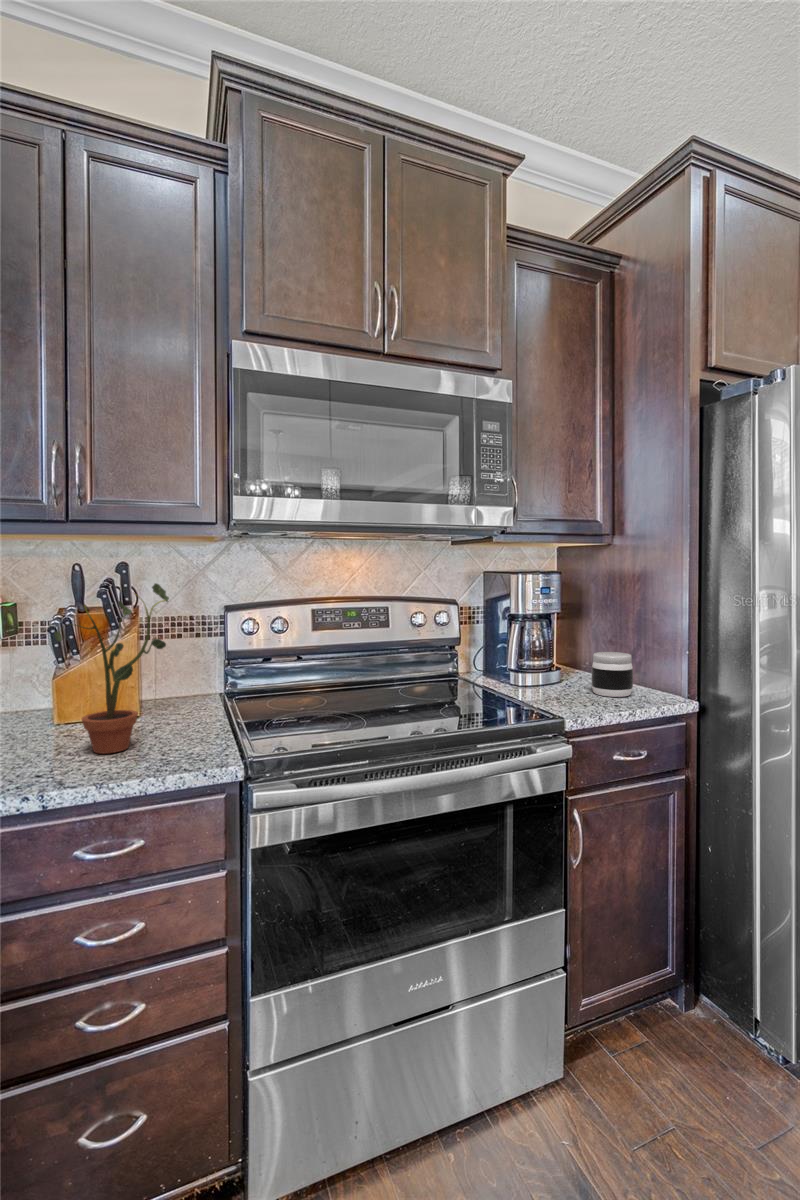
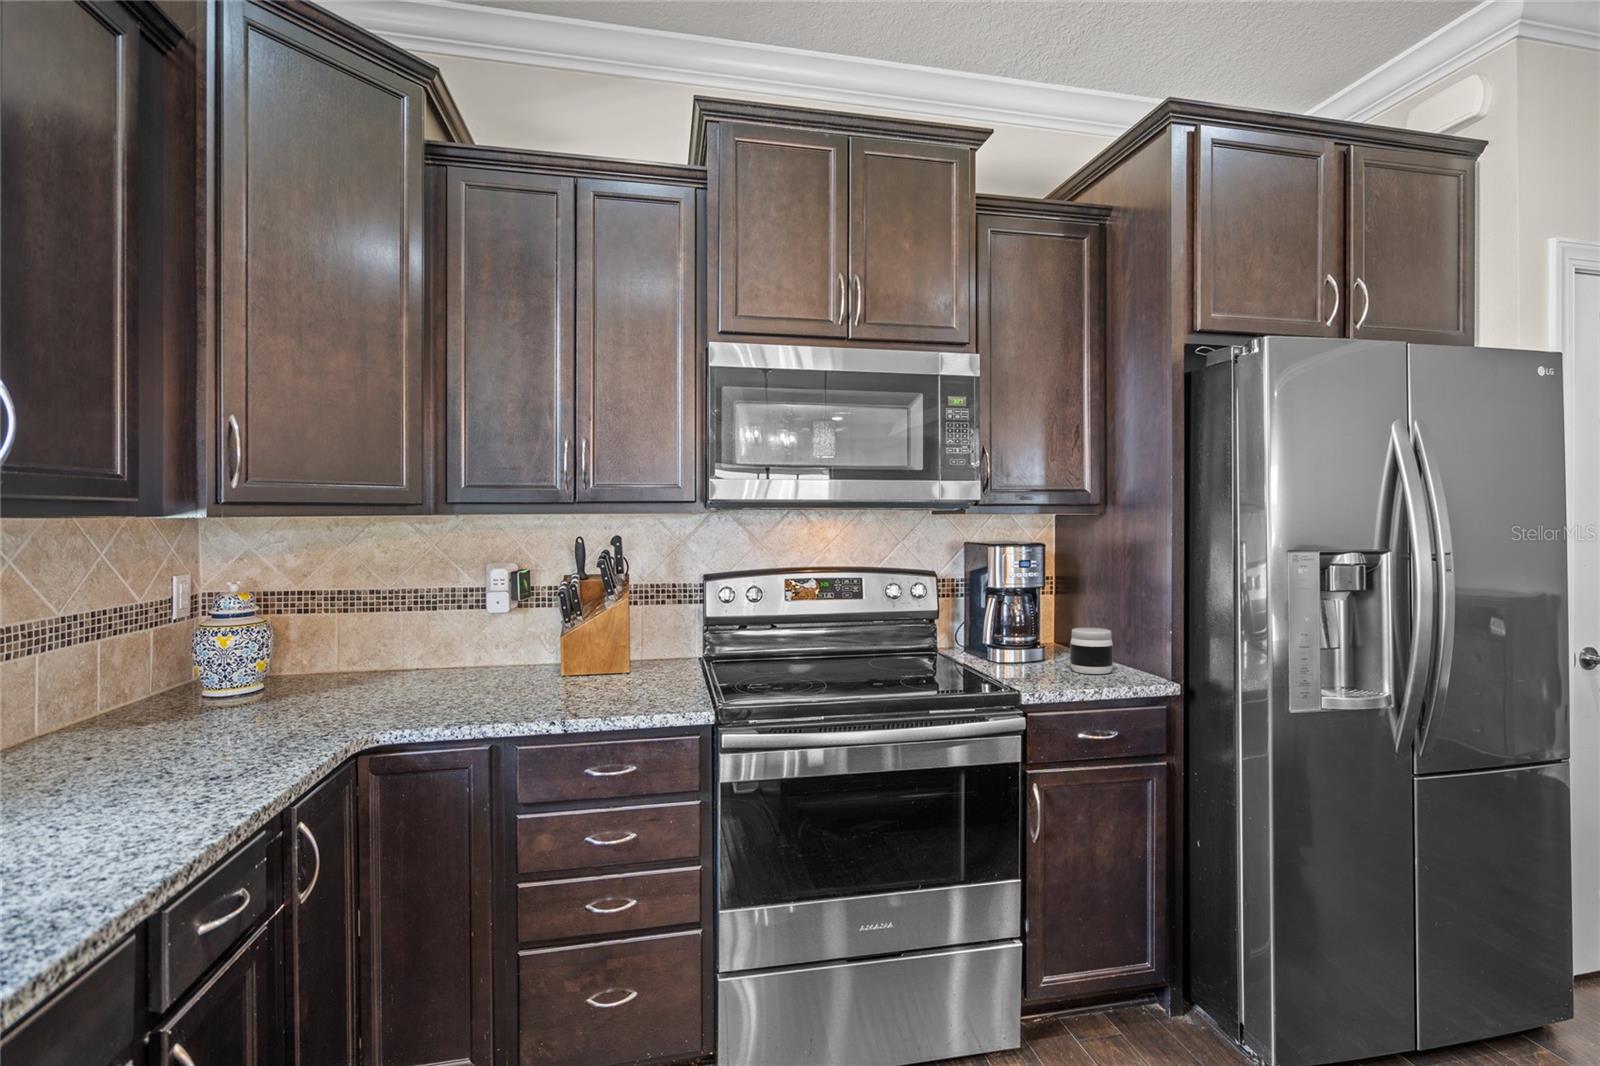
potted plant: present [54,583,169,754] -> none [569,555,656,698]

